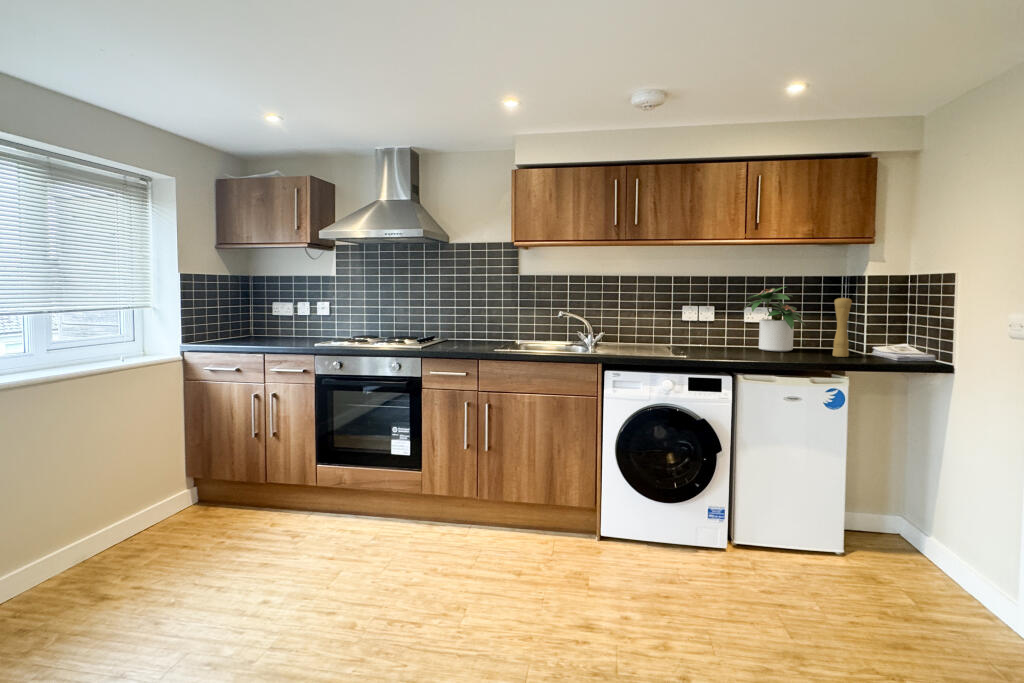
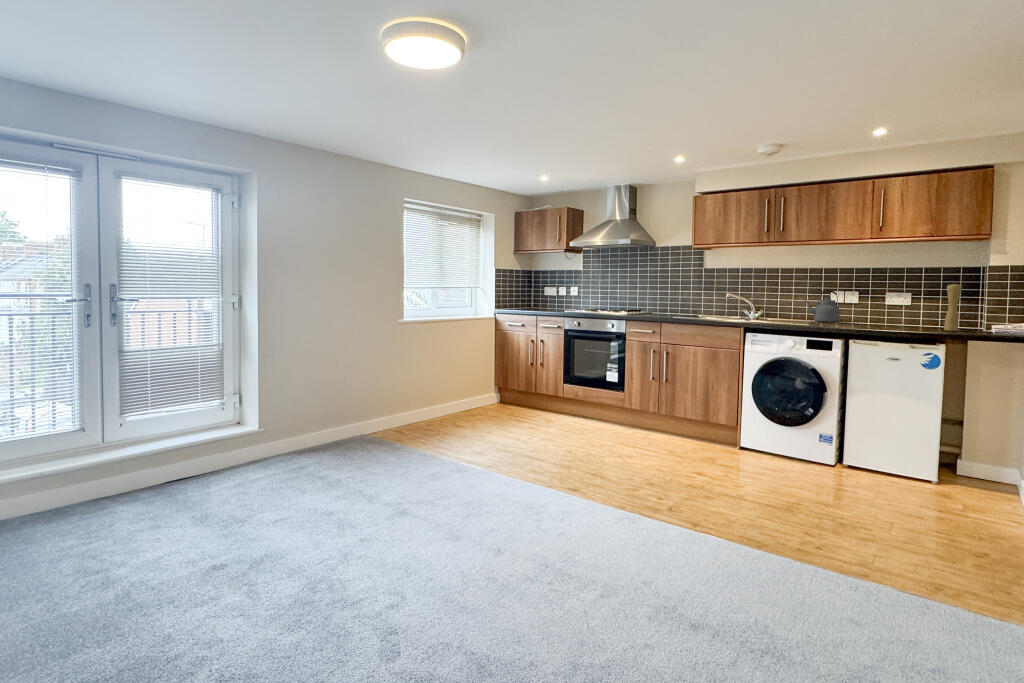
potted plant: present [743,287,806,351] -> none [878,275,932,326]
kettle: none [654,305,696,347] -> present [805,290,840,322]

